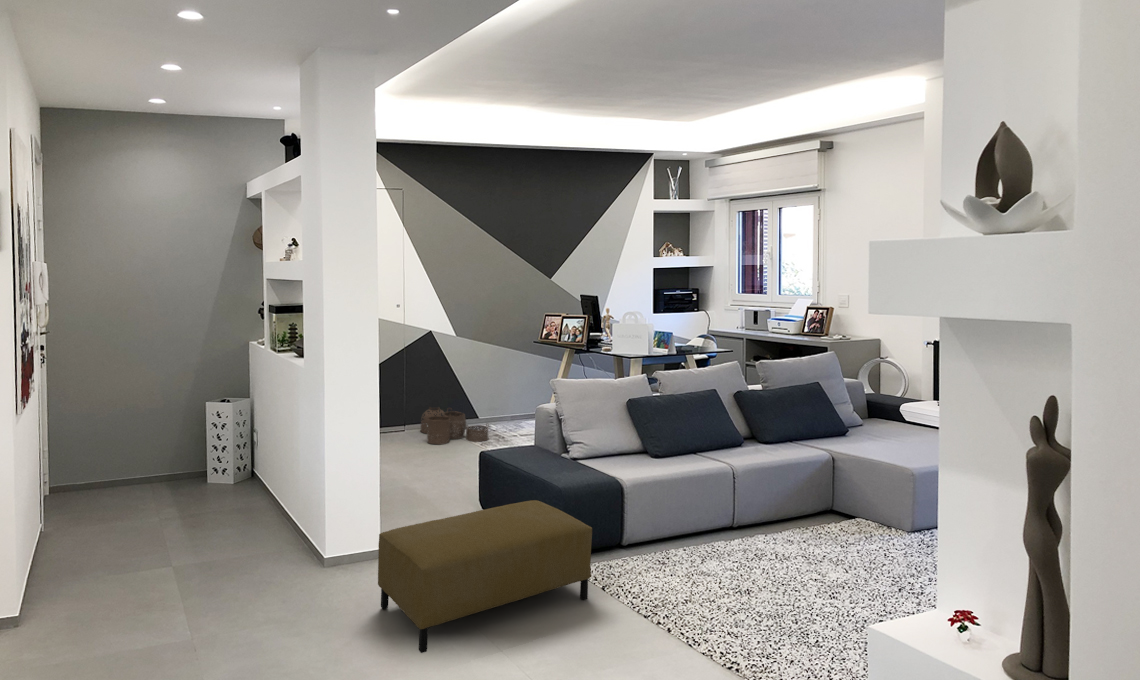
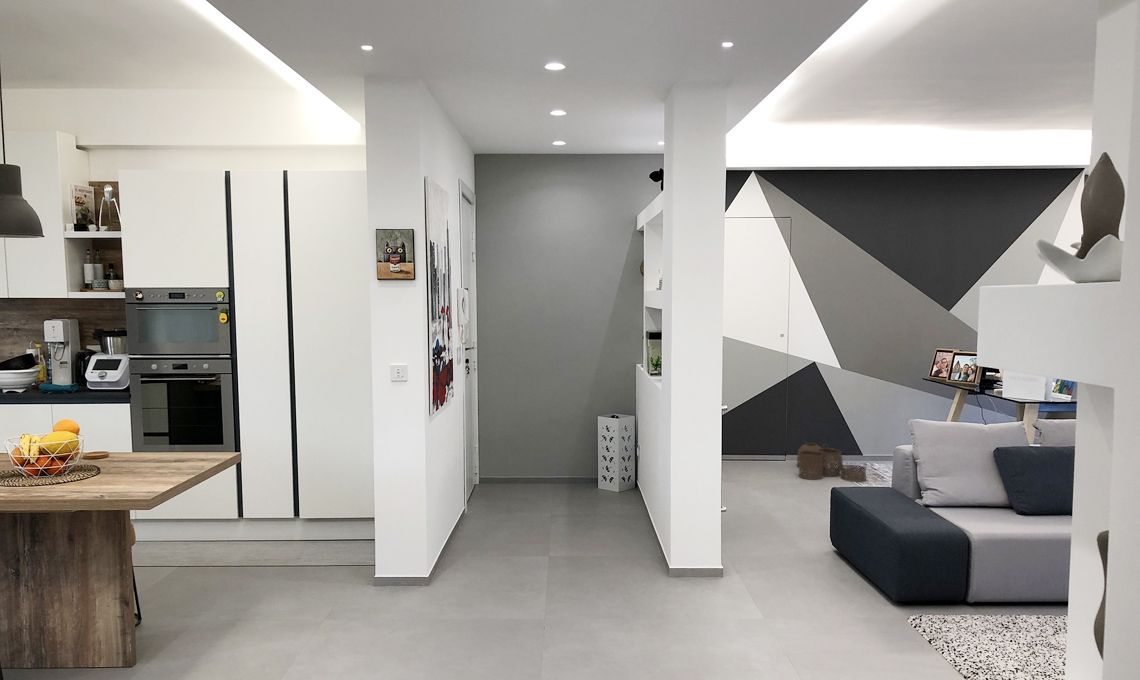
ottoman: present [378,500,592,653] -> none [690,536,908,652]

